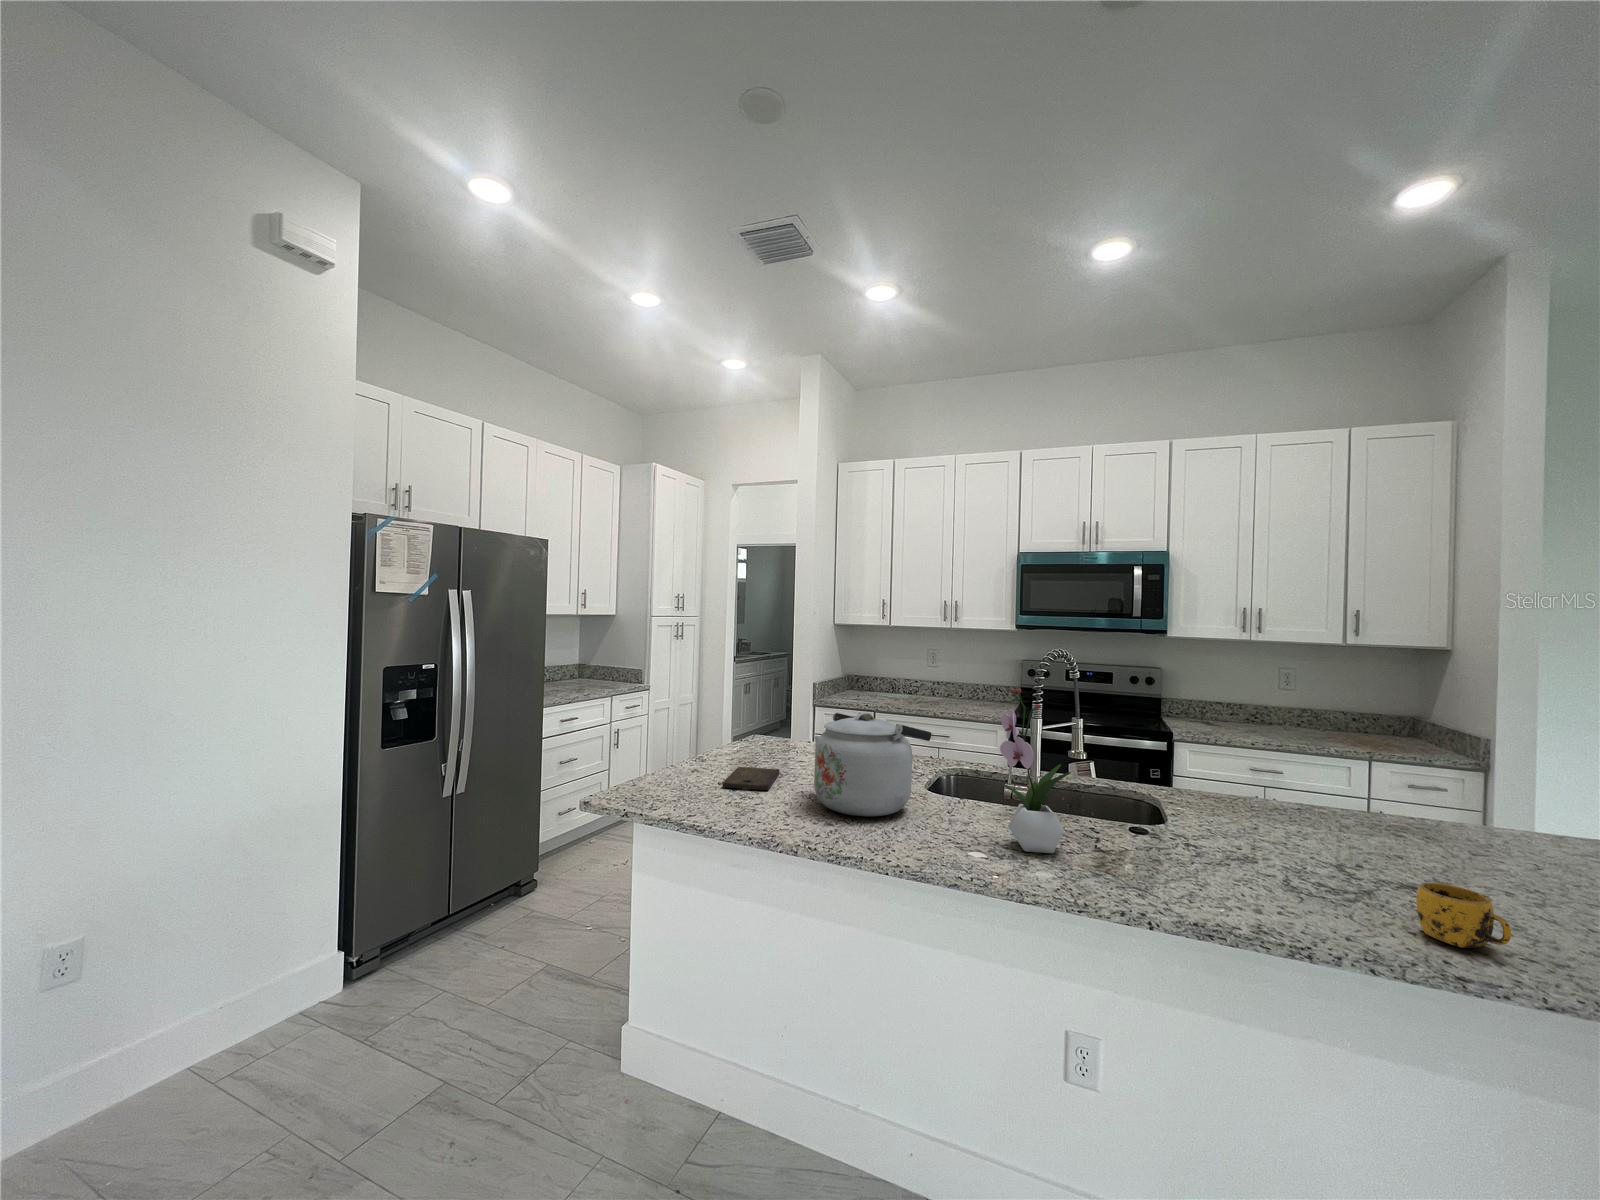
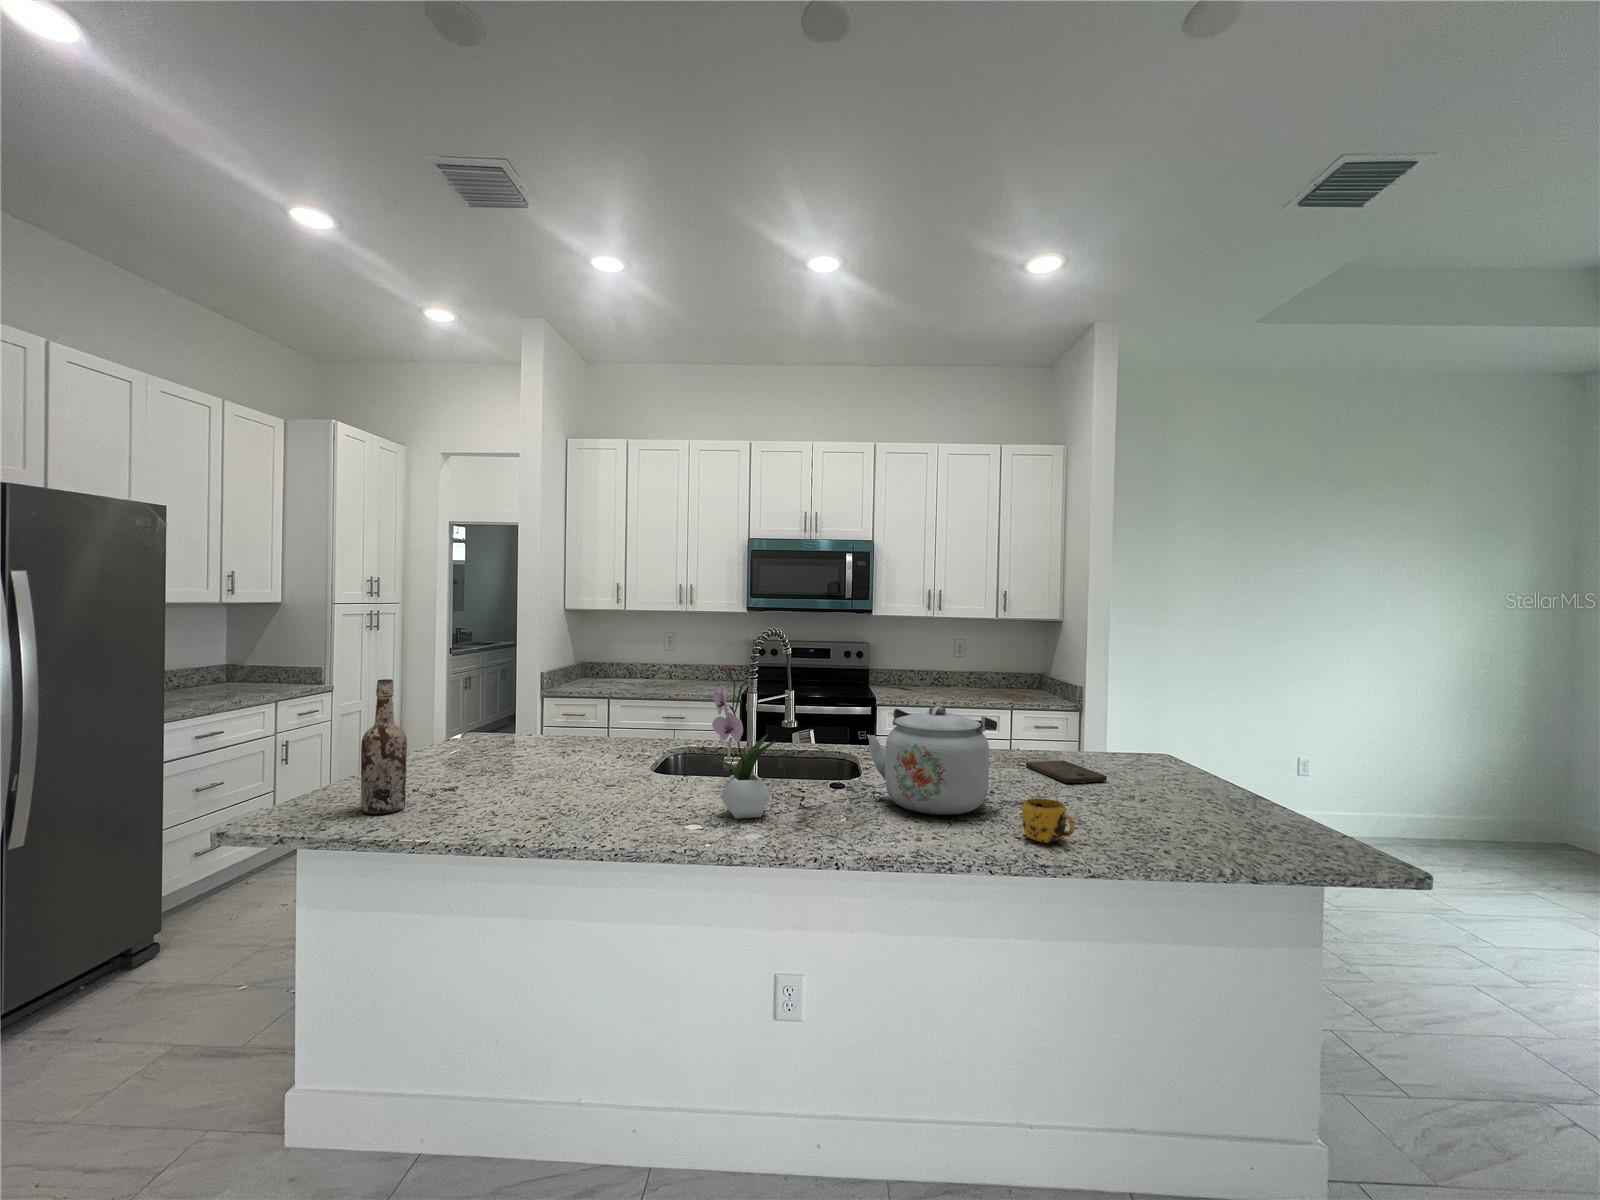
wine bottle: none [686,684,723,801] -> present [361,679,407,814]
kettle: present [814,712,931,816] -> present [867,706,997,815]
cutting board: present [723,767,780,790] -> present [1026,760,1107,783]

